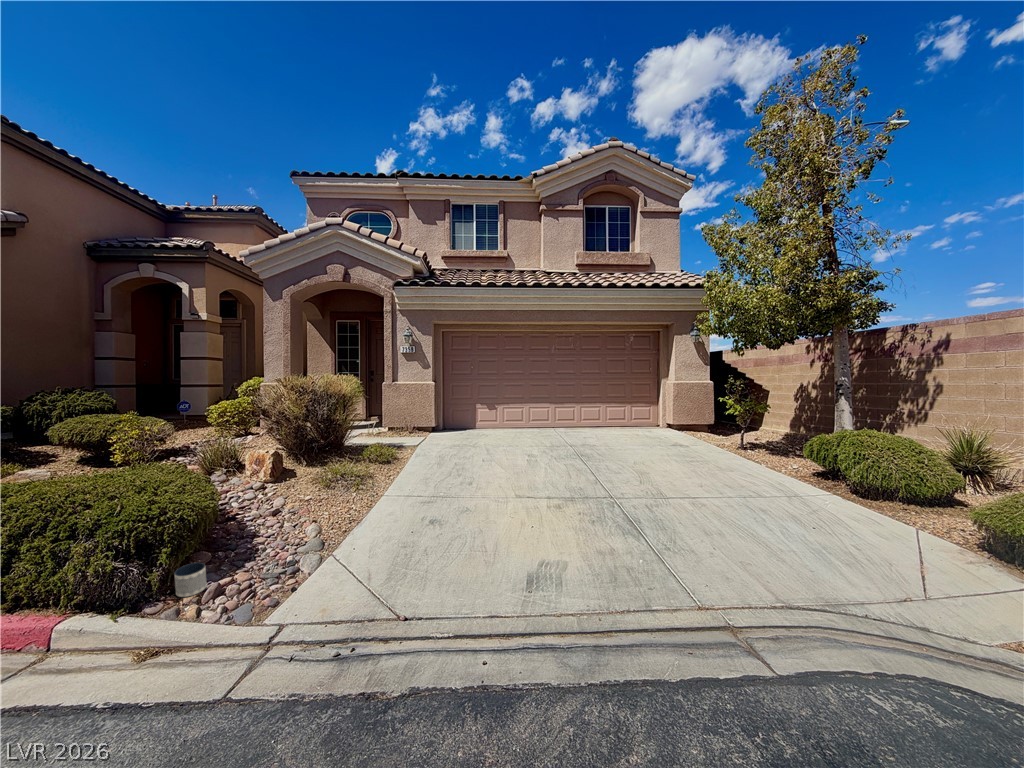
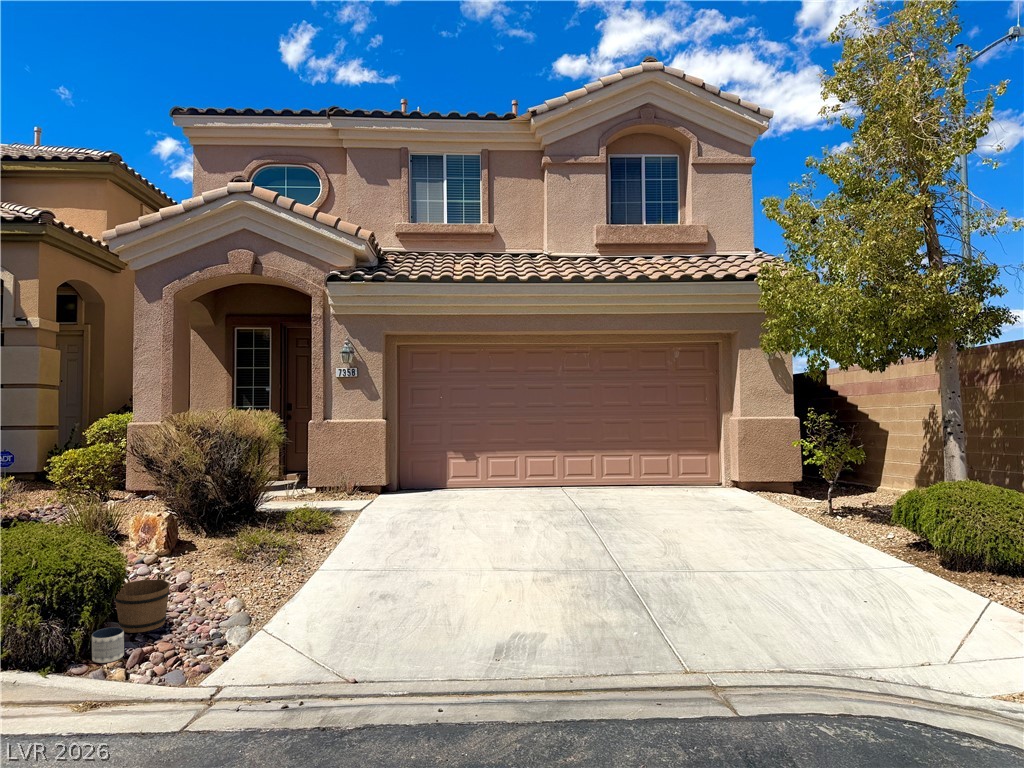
bucket: none [207,508,256,561] -> present [115,573,170,633]

